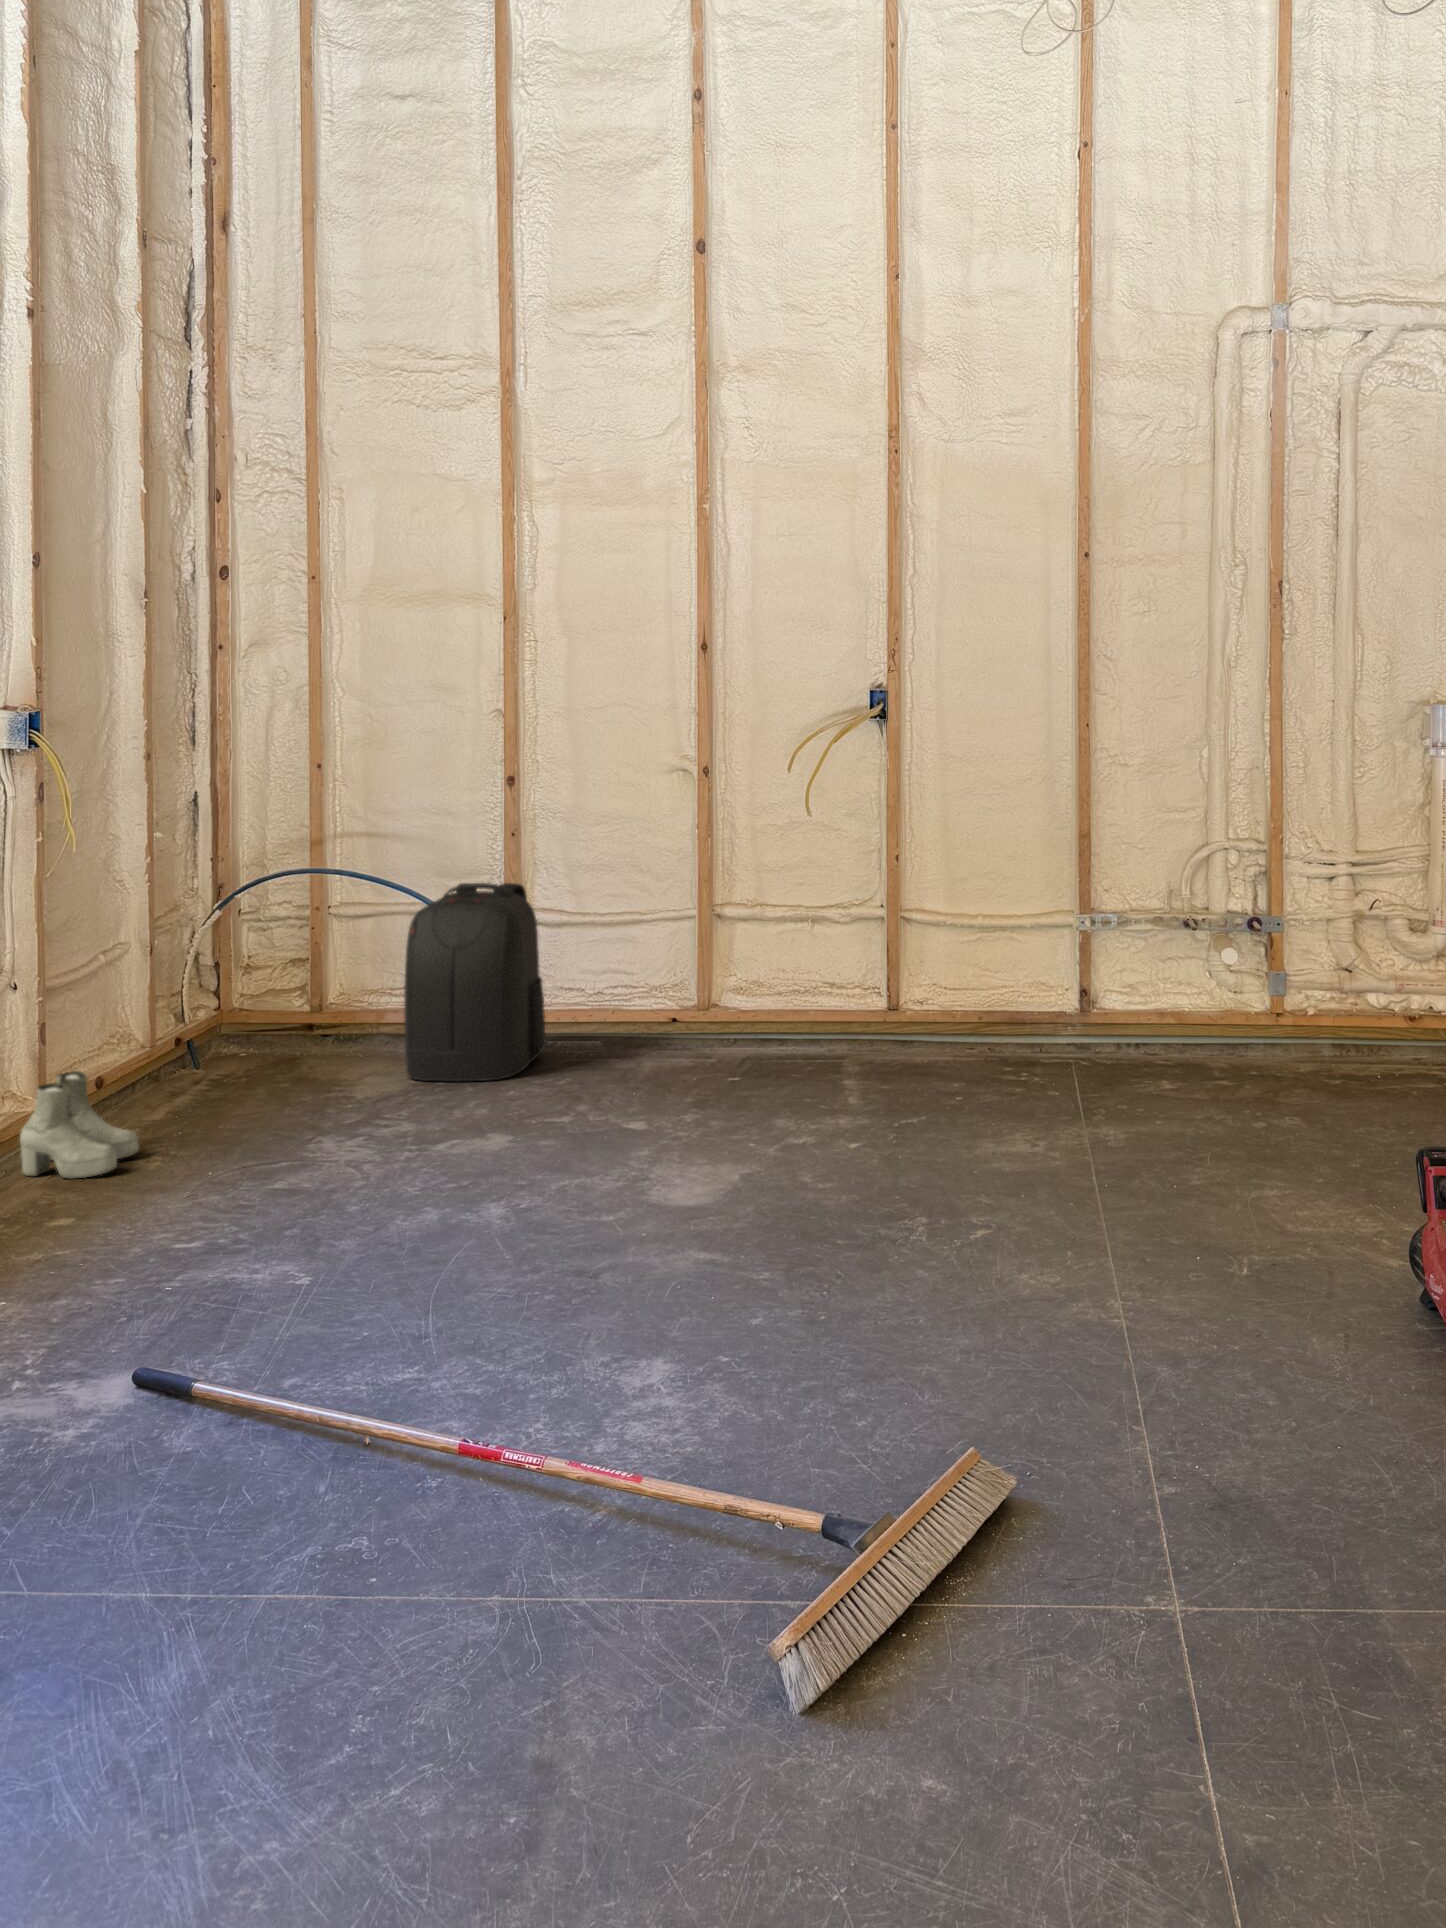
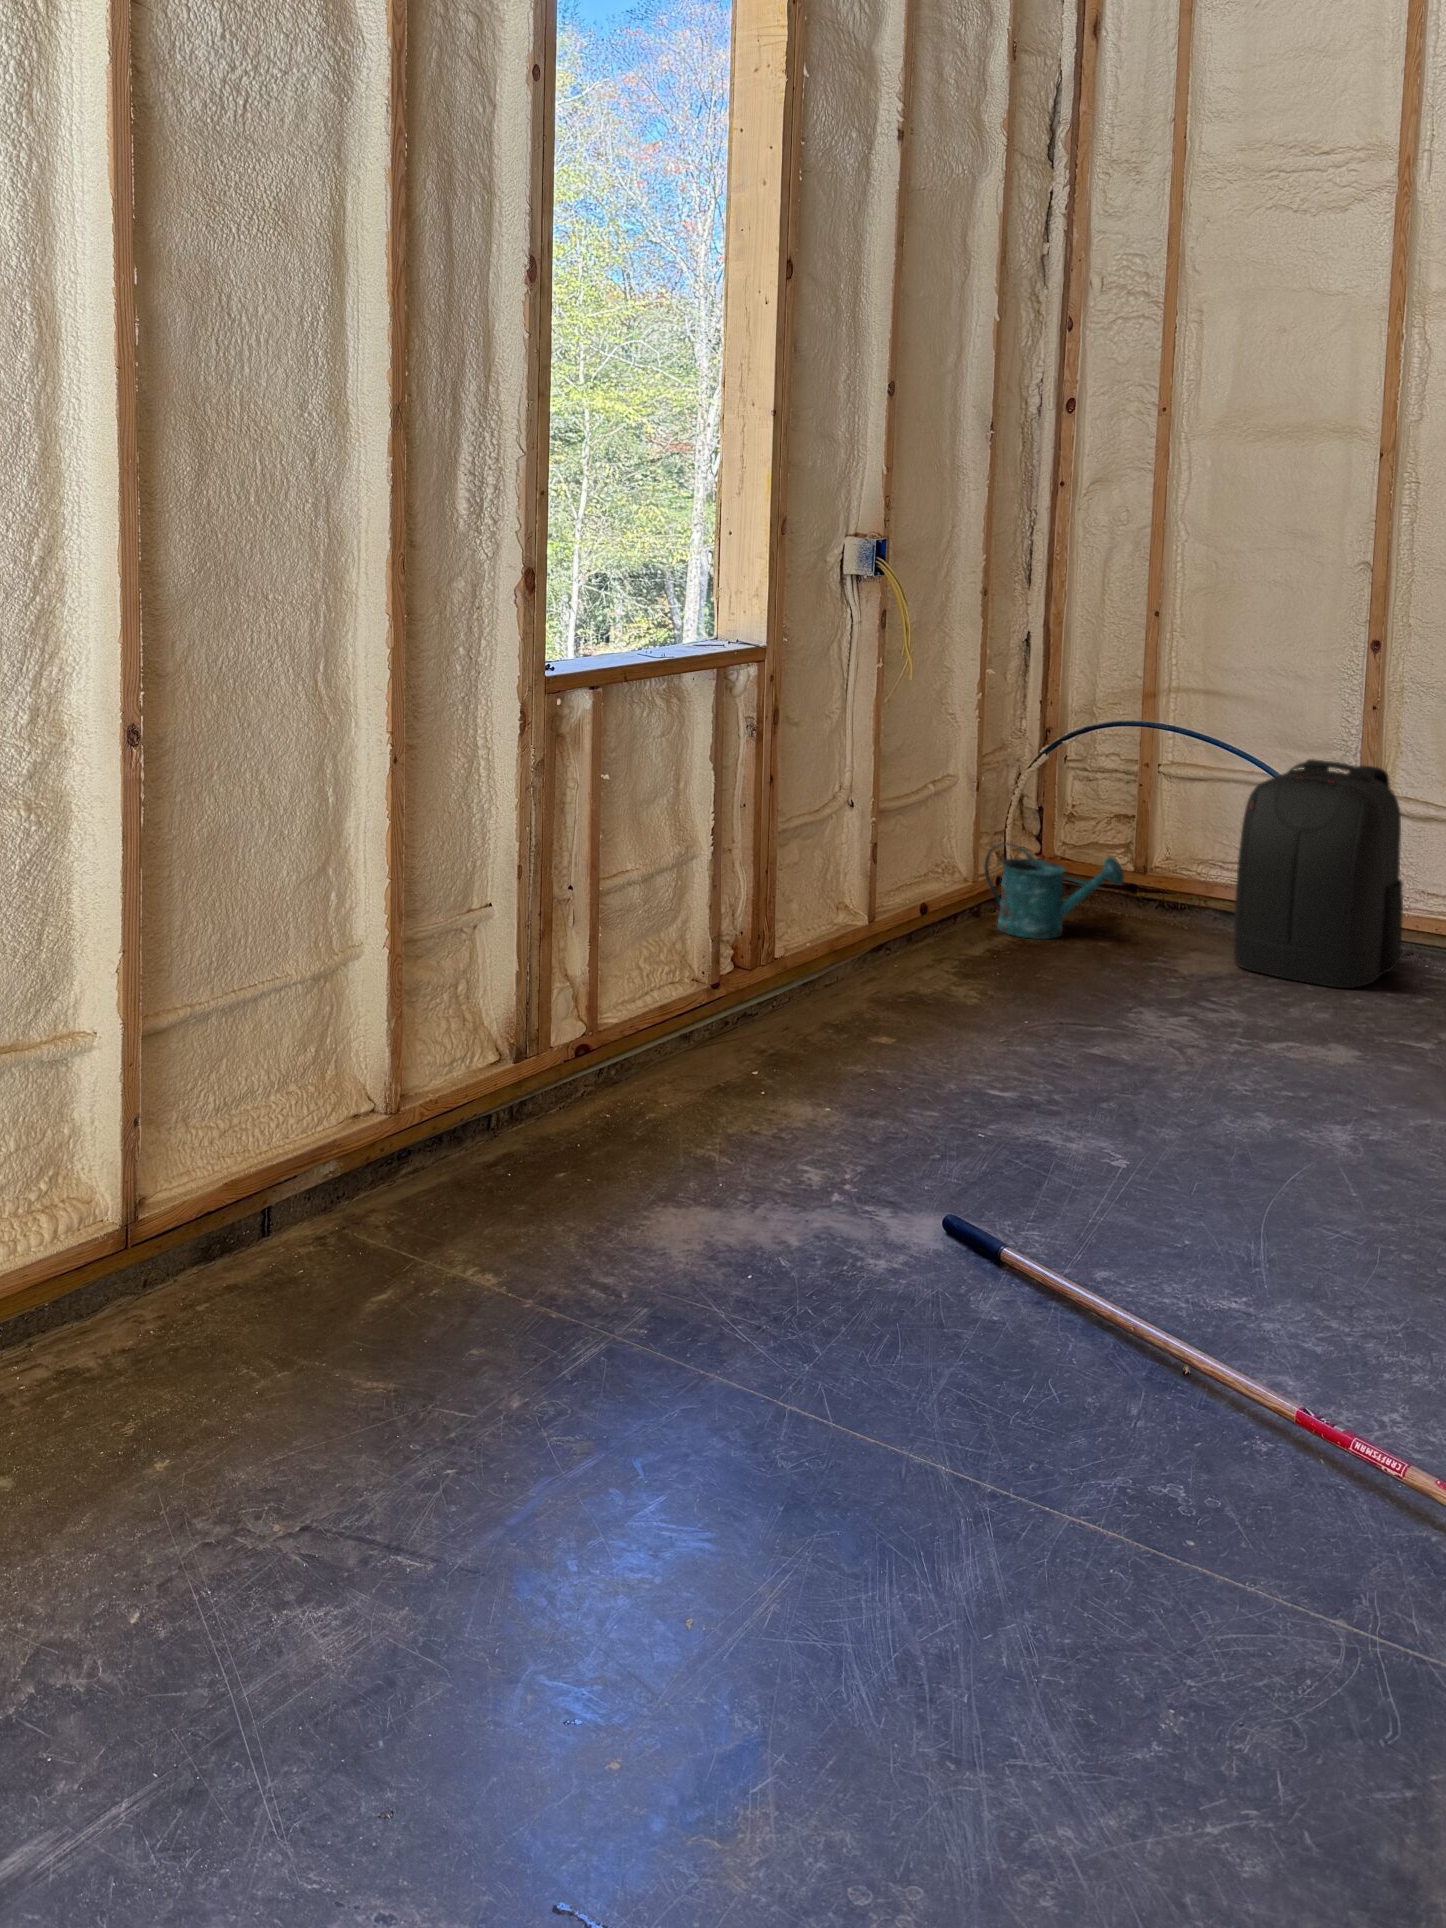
watering can: none [161,999,302,1092] -> present [984,843,1124,939]
boots: present [20,1071,139,1179] -> none [854,894,958,1000]

